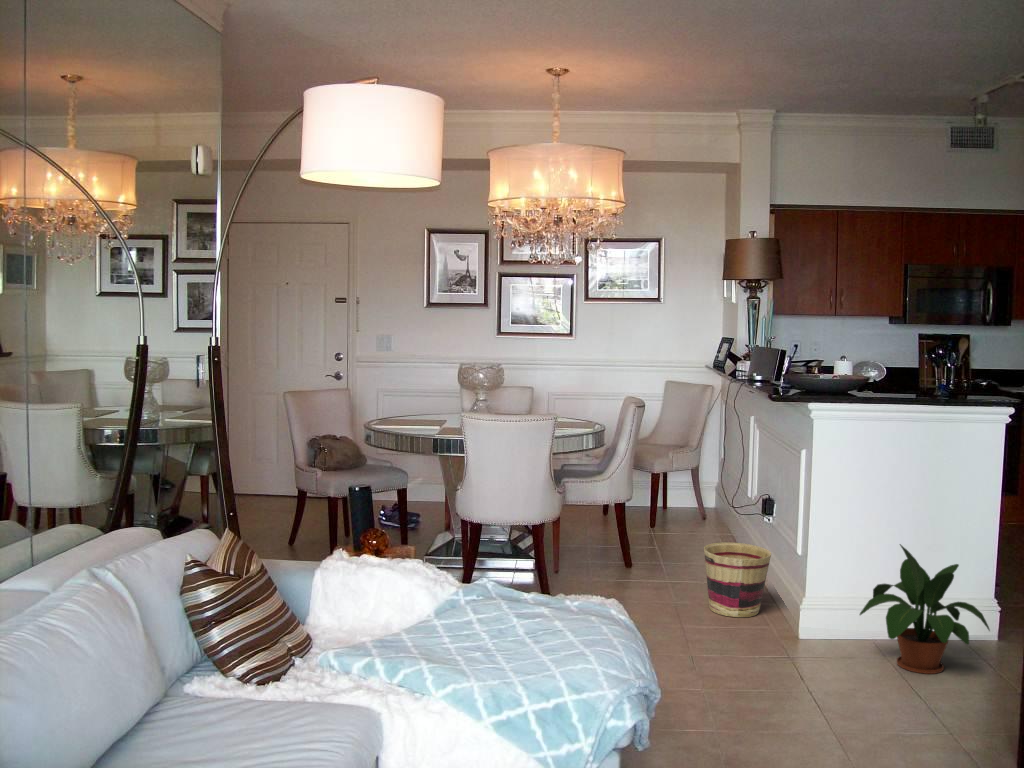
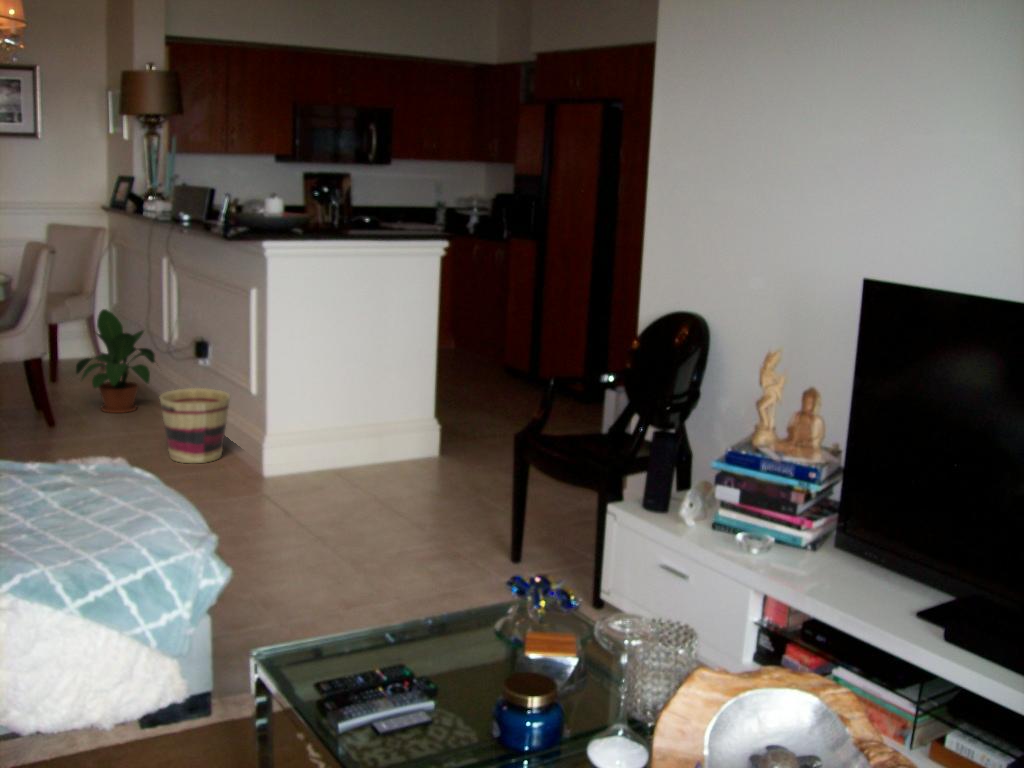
potted plant: present [860,544,990,674] -> present [76,309,155,413]

